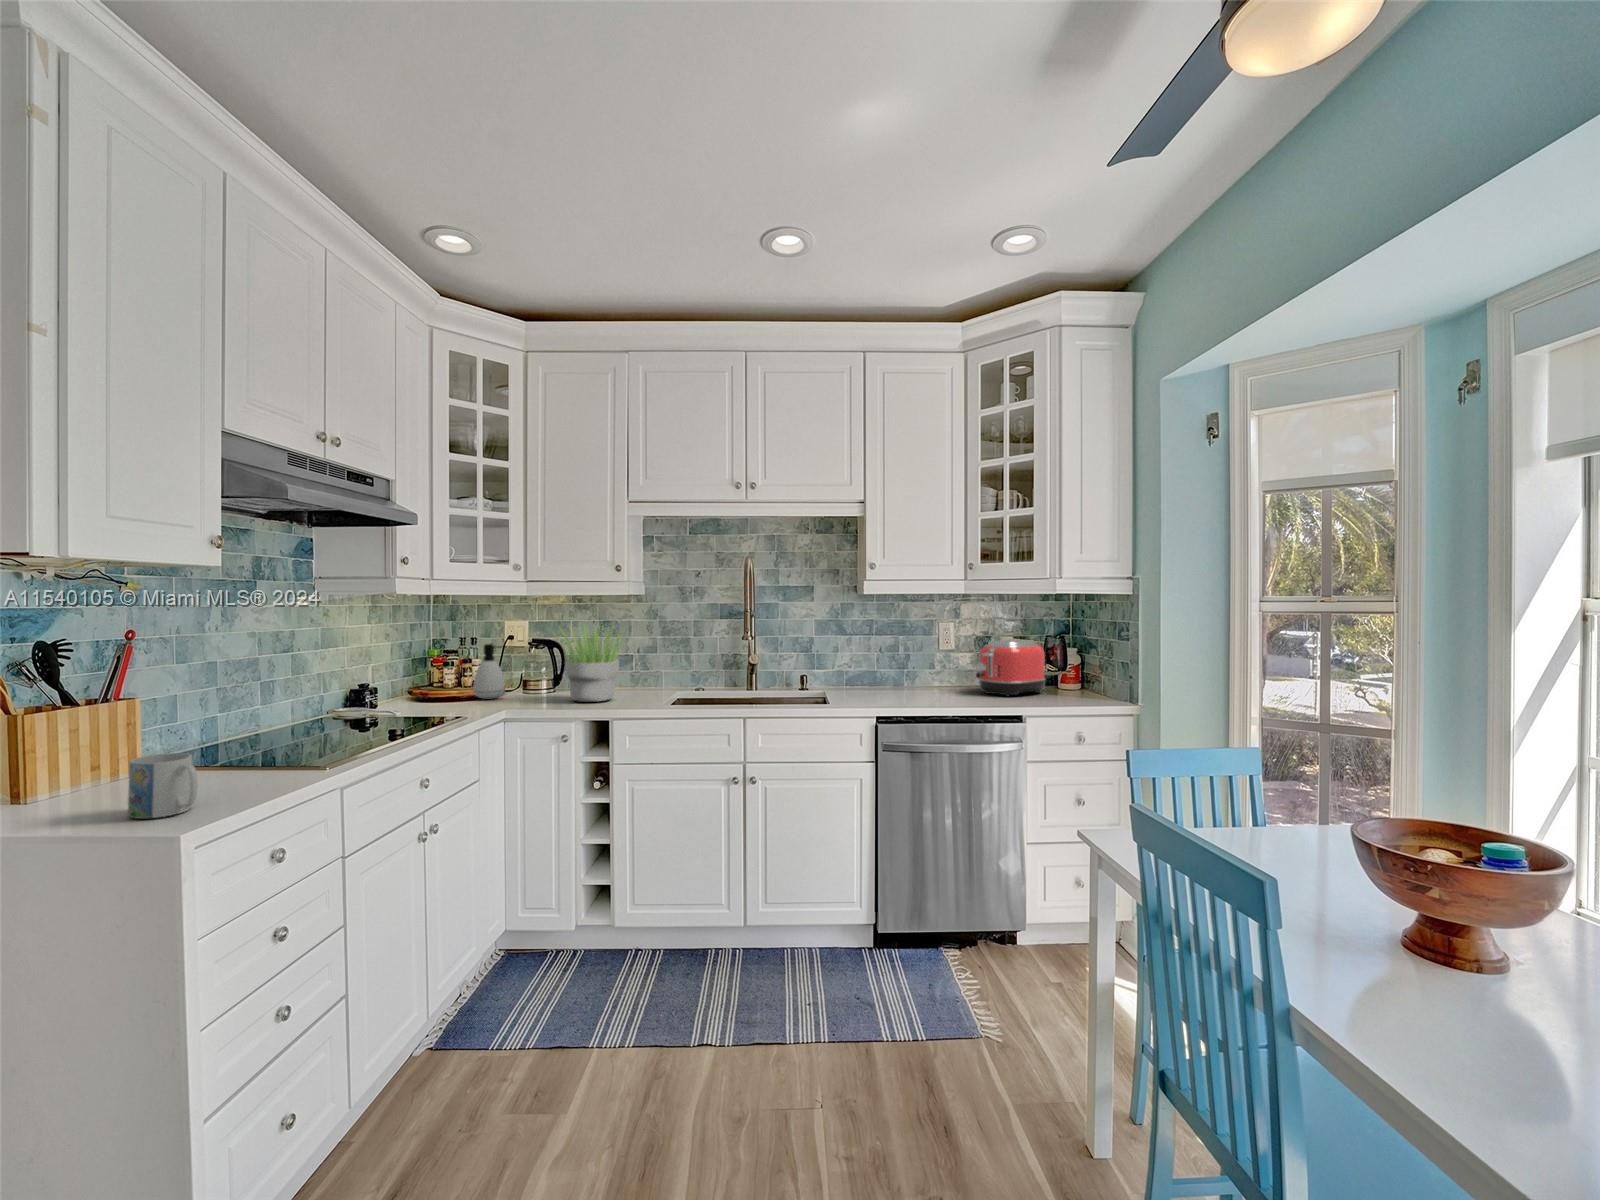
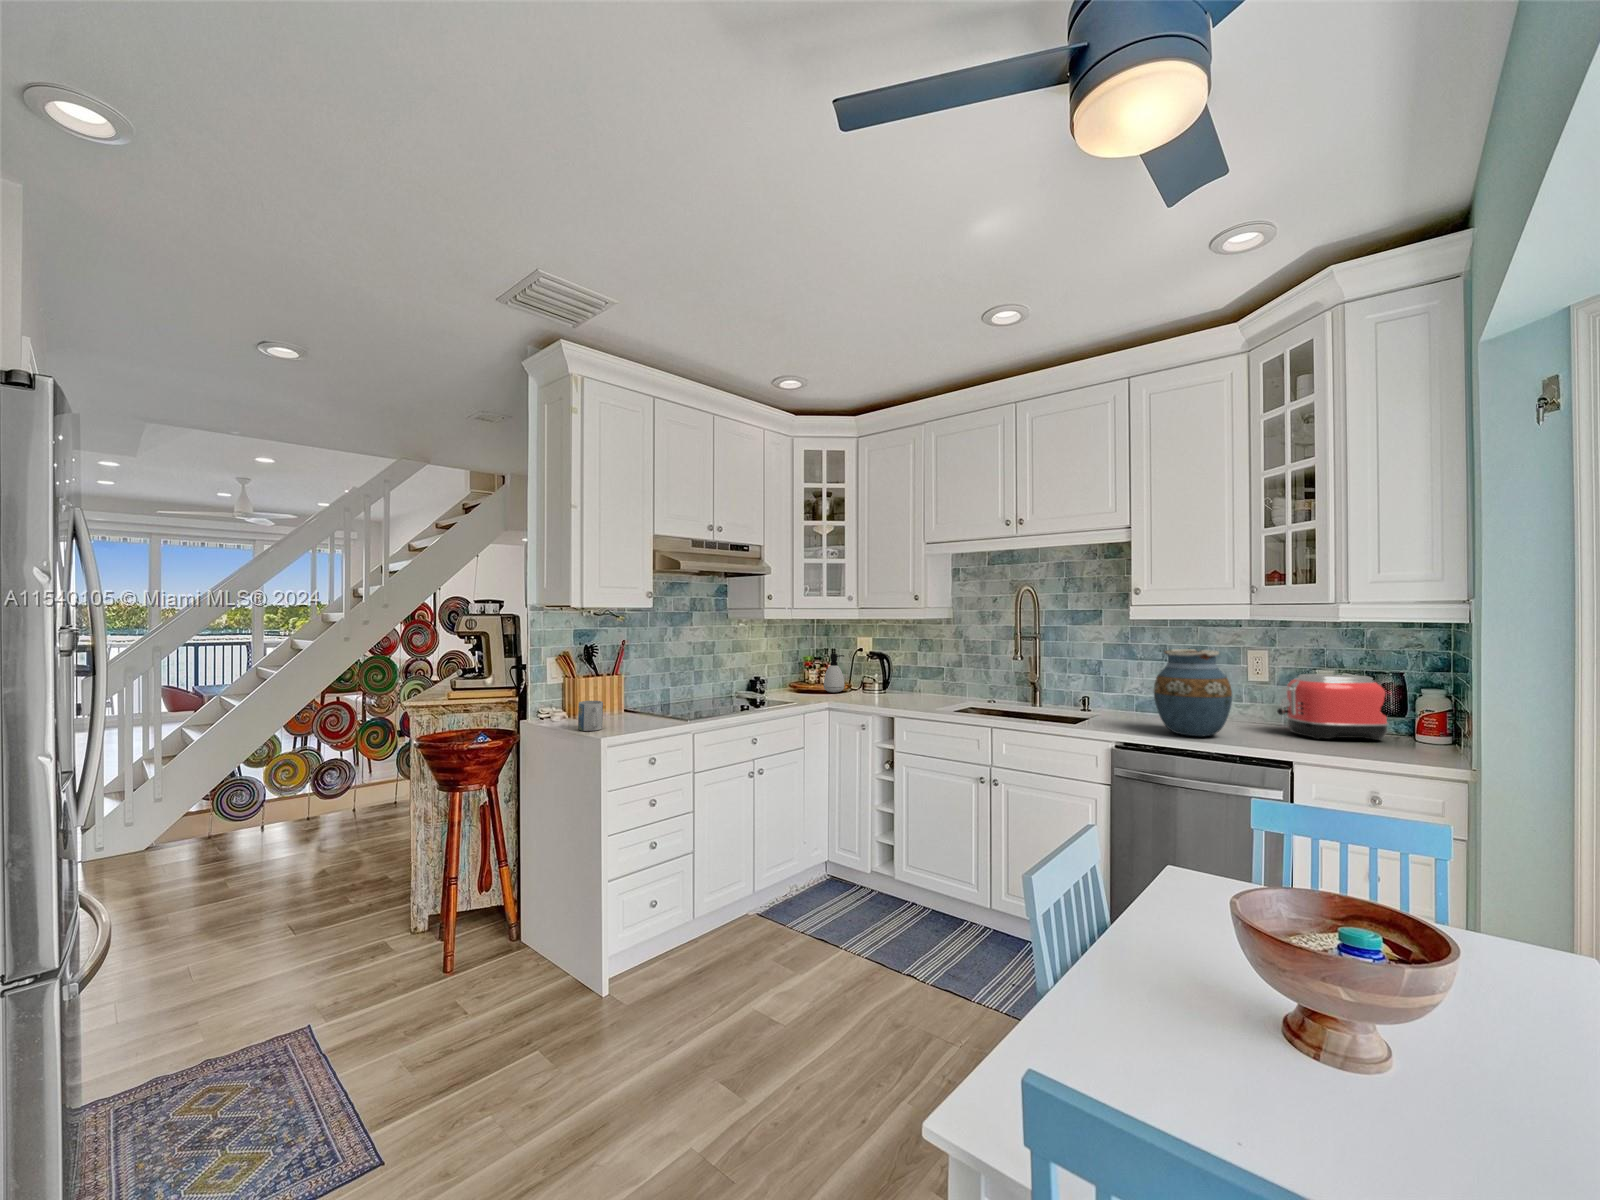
vase: none [901,622,966,704] -> present [1154,649,1232,736]
potted plant: present [552,627,626,702] -> none [859,641,926,701]

